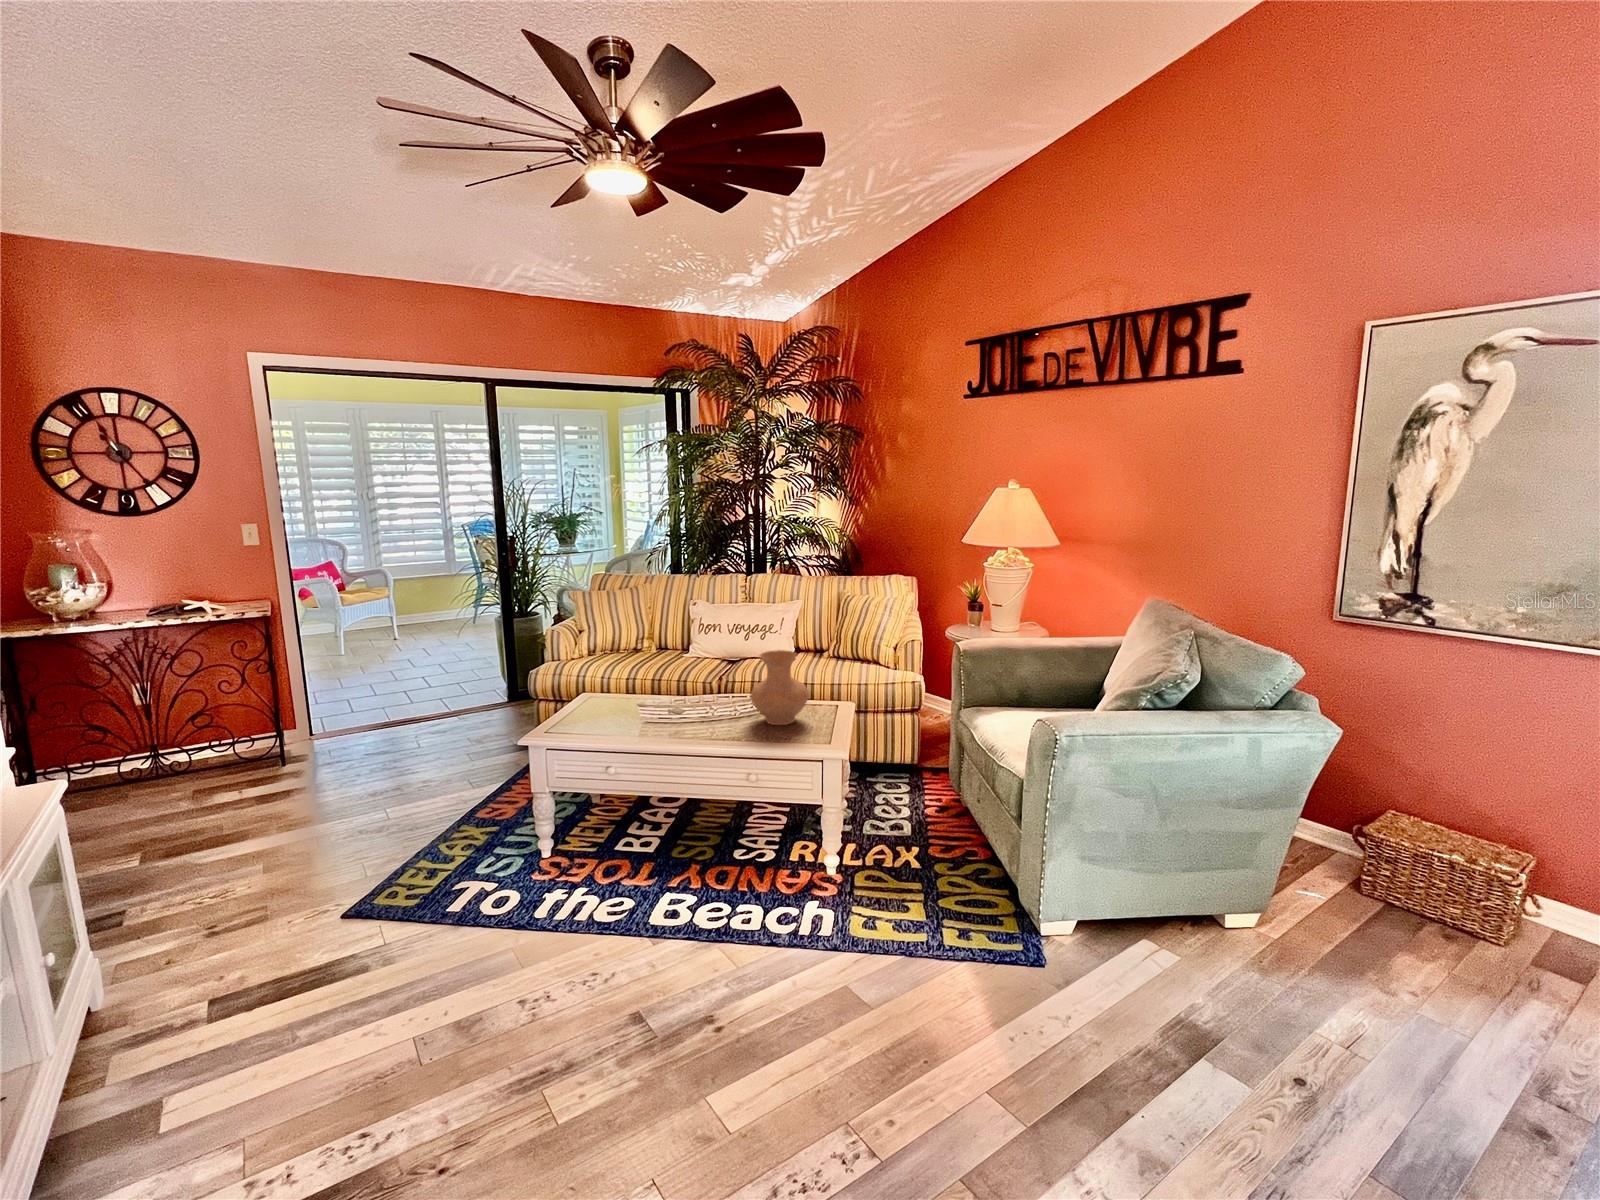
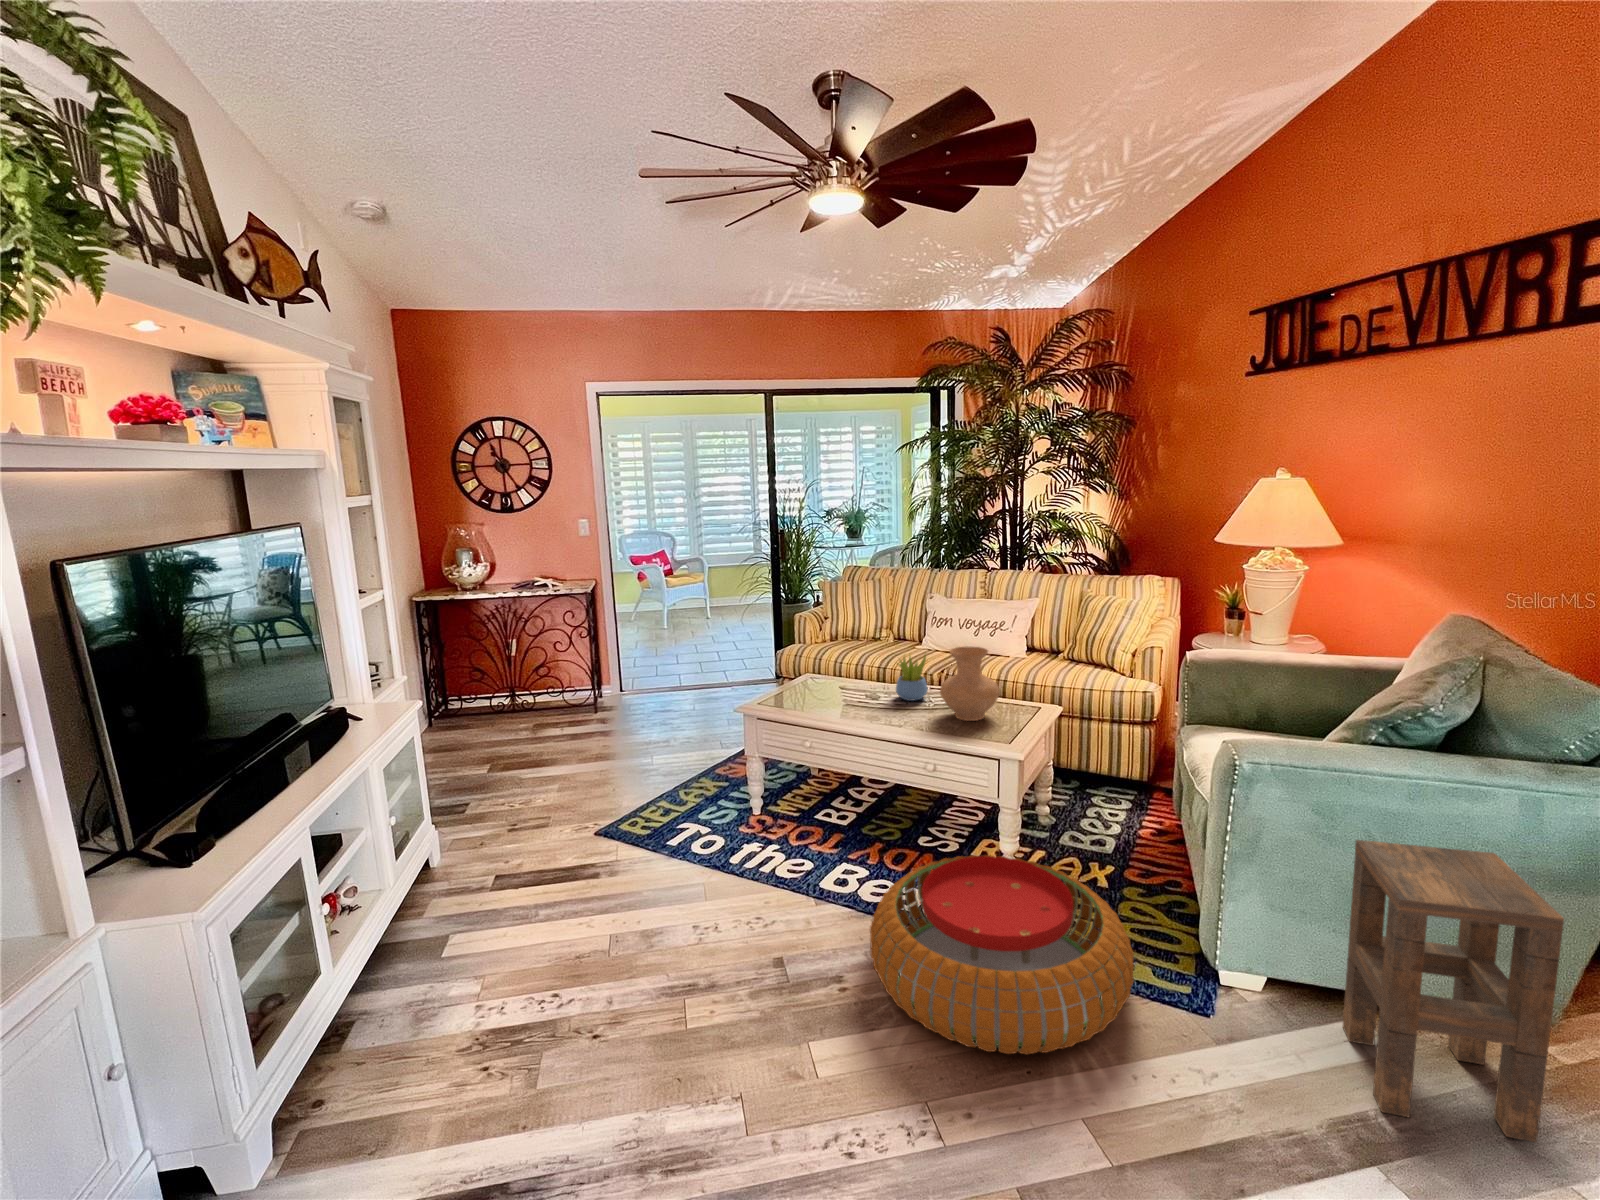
succulent plant: none [695,658,729,710] -> present [896,655,928,701]
side table: none [1136,786,1303,1014] -> present [1343,840,1564,1142]
pouf: none [733,856,990,1060] -> present [870,855,1134,1054]

